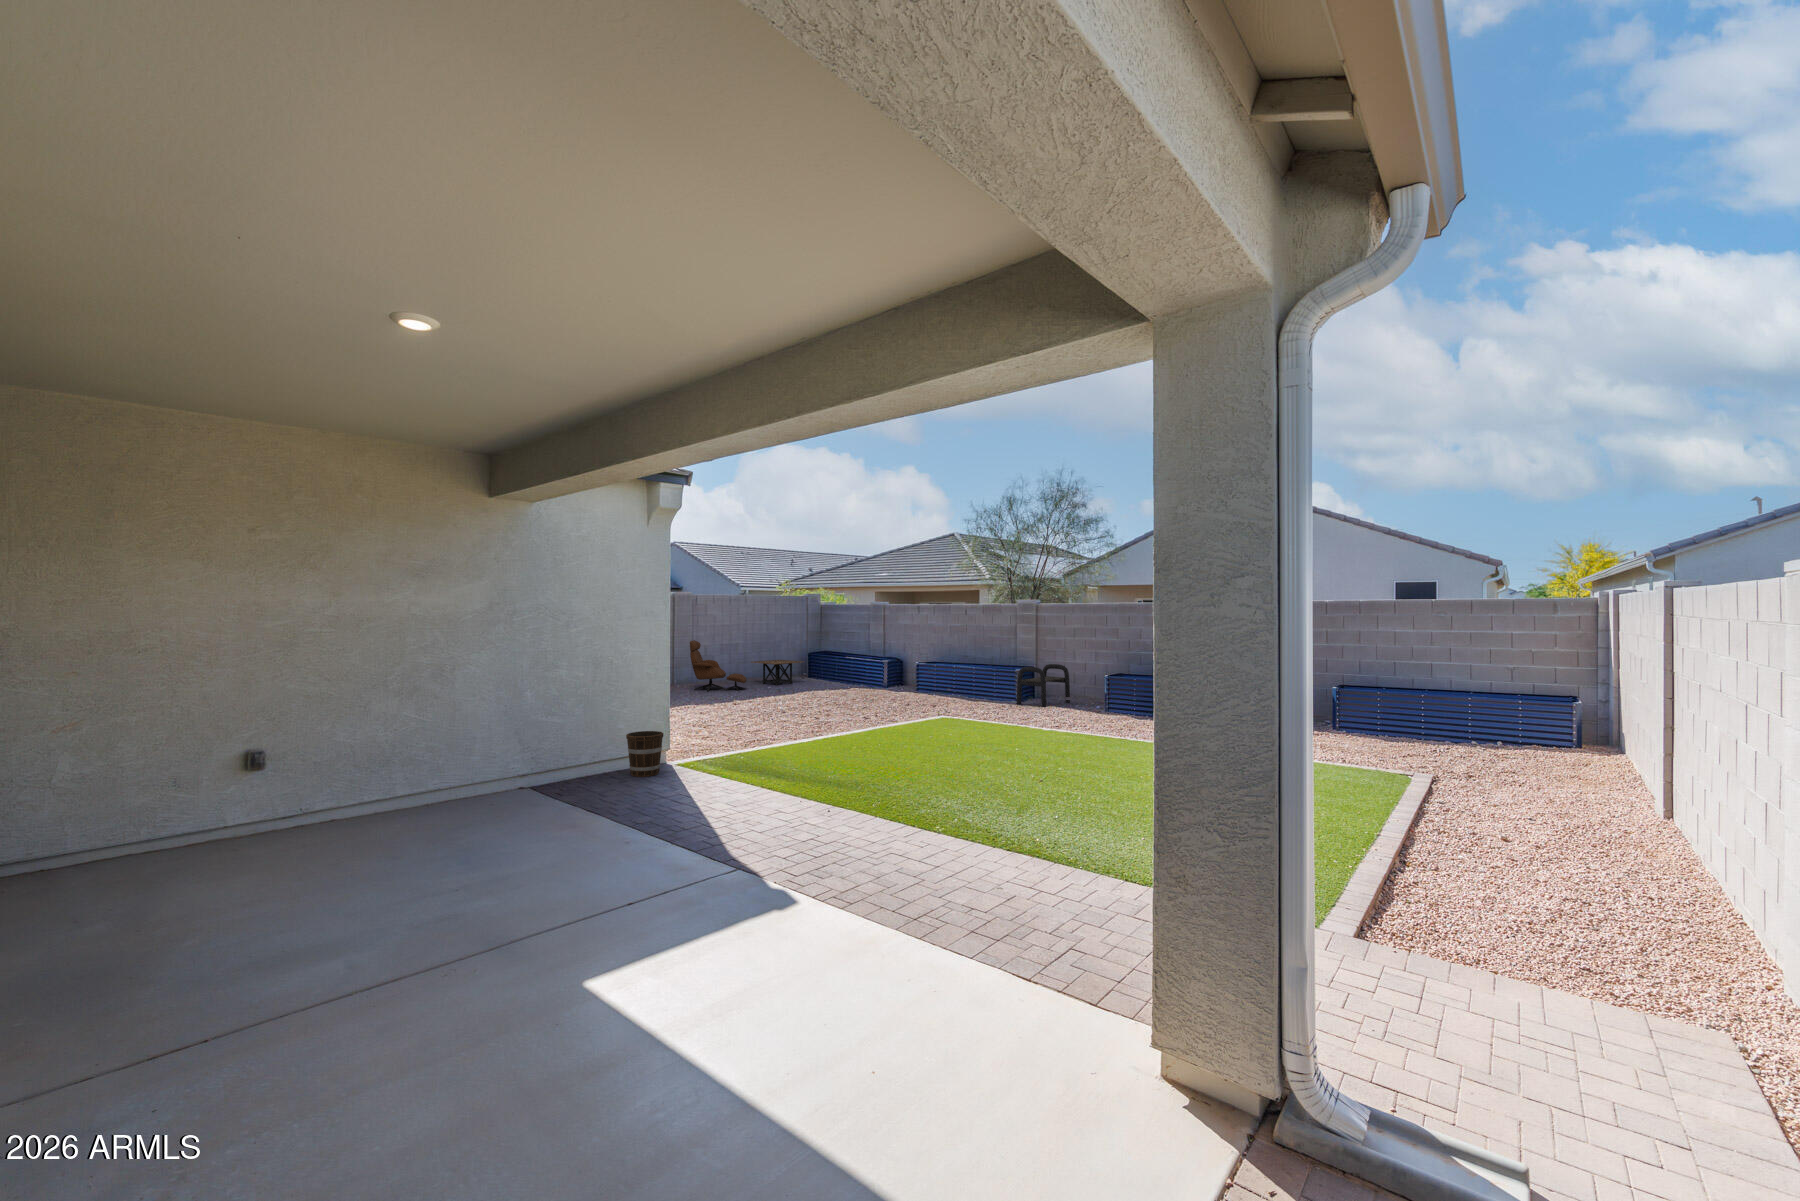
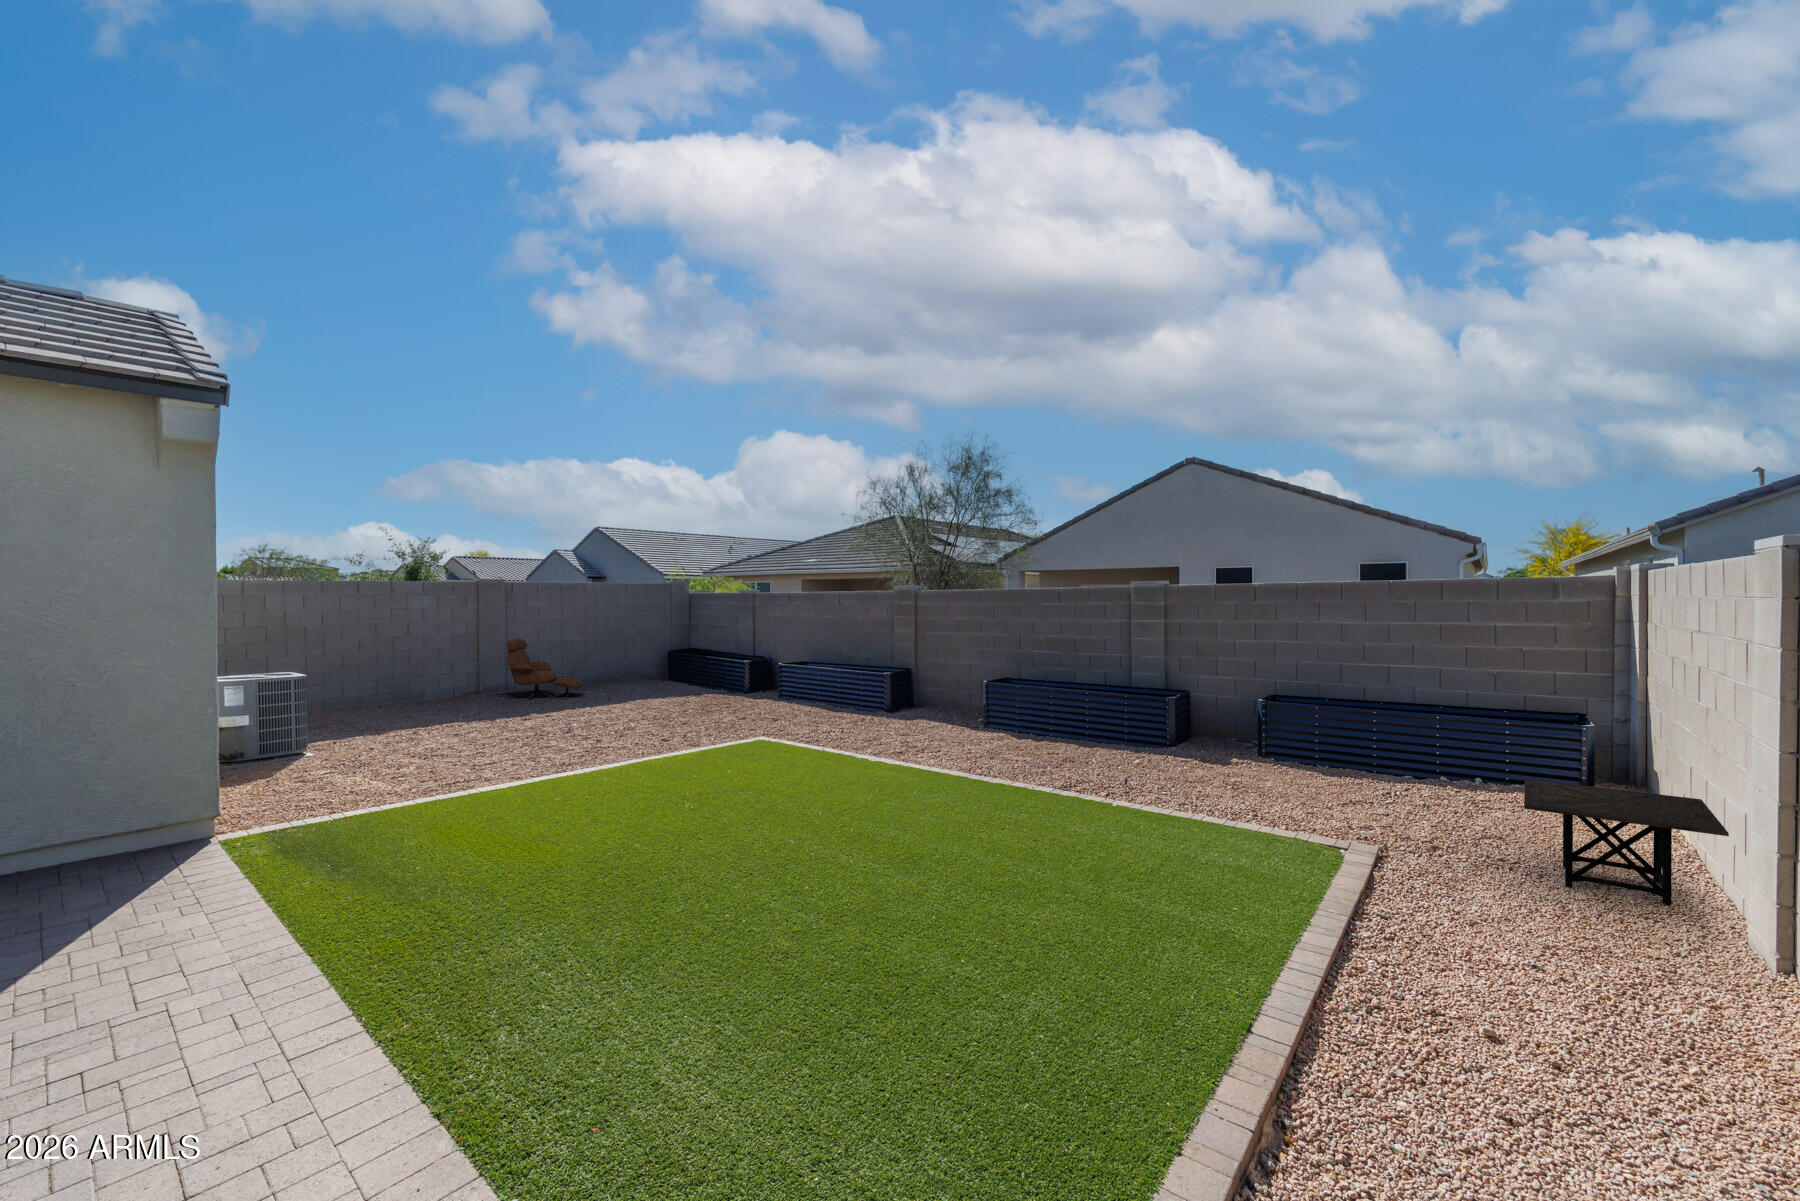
side table: present [751,660,804,685] -> present [1524,779,1729,905]
bench: present [1017,664,1070,707] -> none [881,665,950,720]
bucket: present [626,731,663,777] -> none [112,791,189,868]

